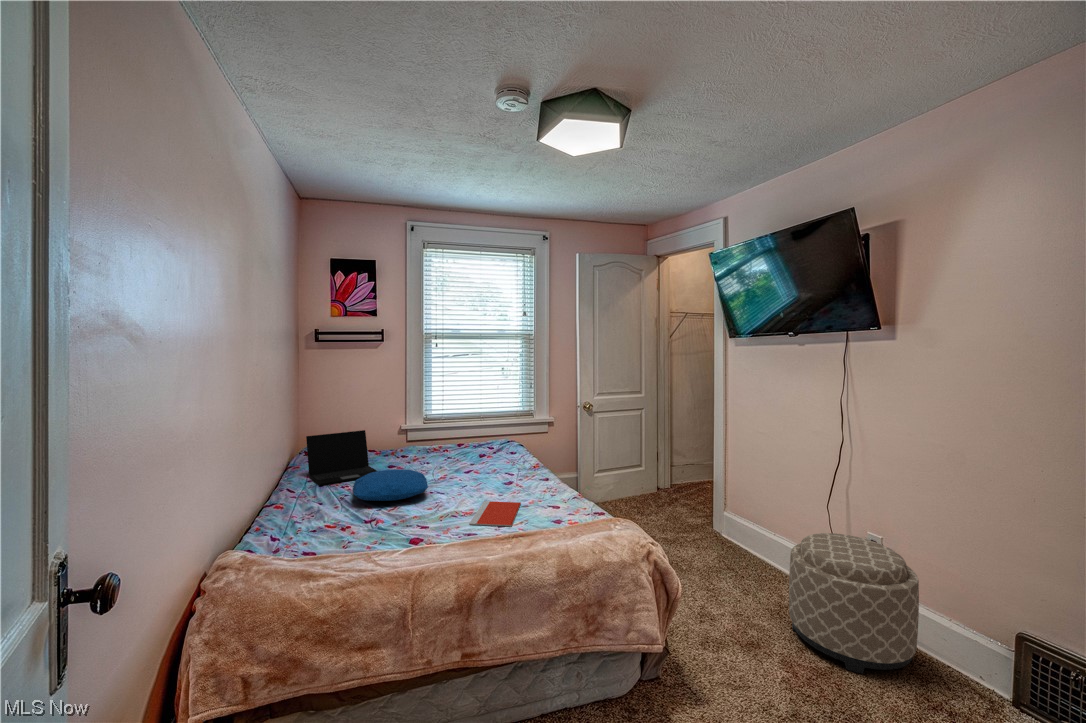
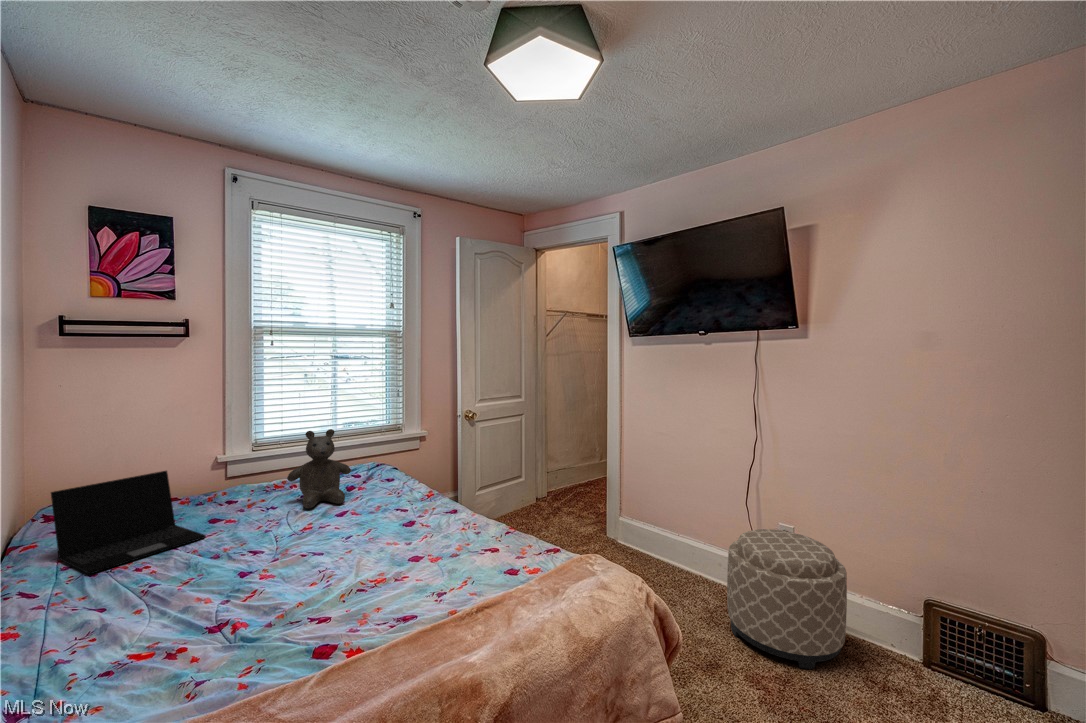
teddy bear: none [437,410,480,466] -> present [287,429,351,509]
pillow: present [353,469,428,501] -> none [167,526,306,591]
notebook: present [469,501,521,526] -> none [397,551,461,601]

